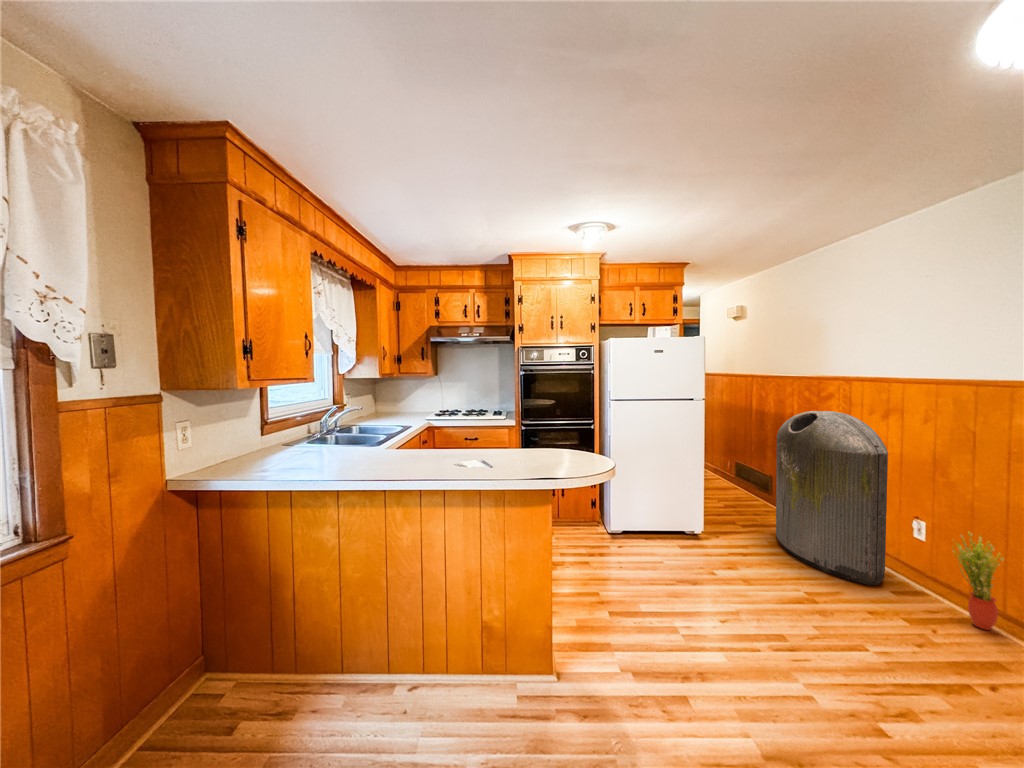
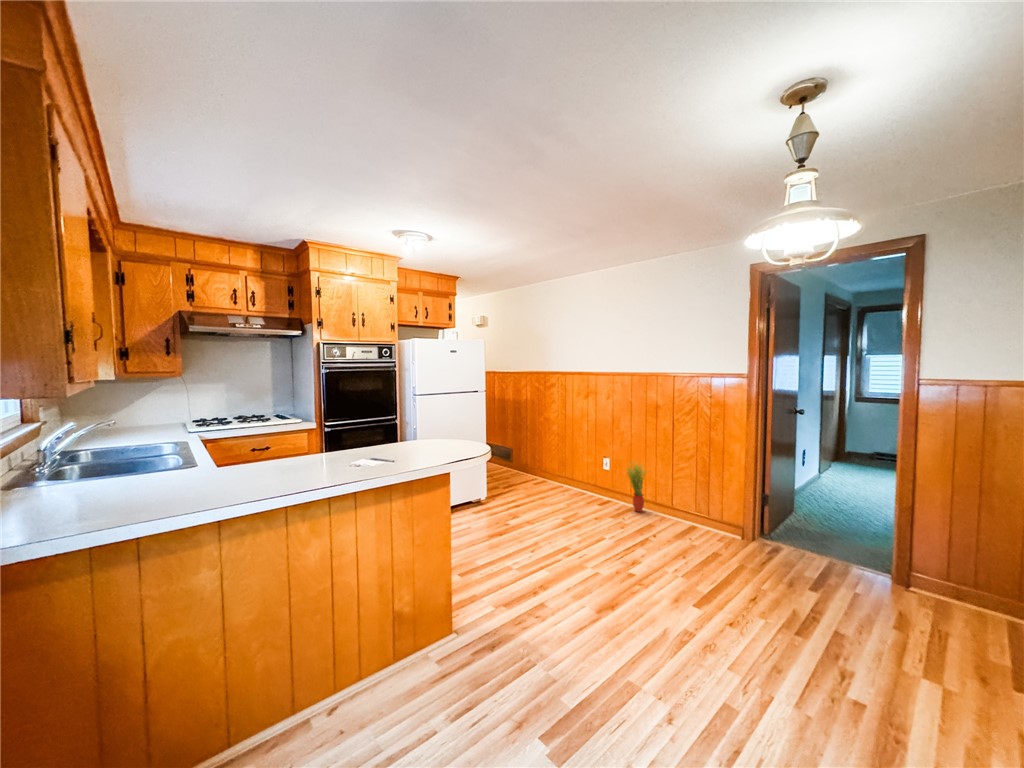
trash can: present [776,411,888,585] -> none [527,396,595,504]

